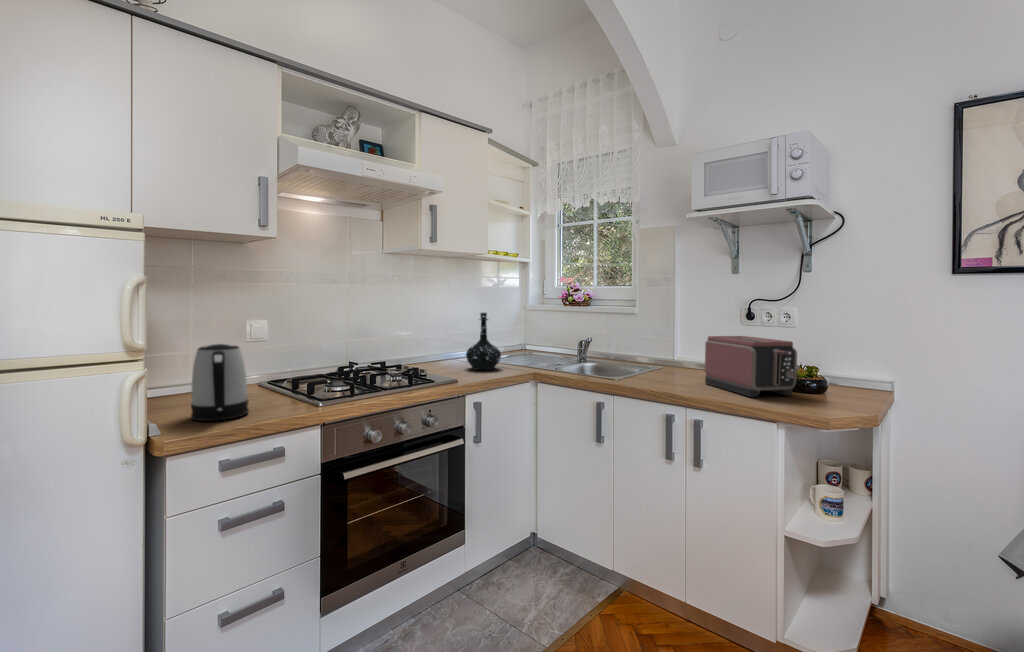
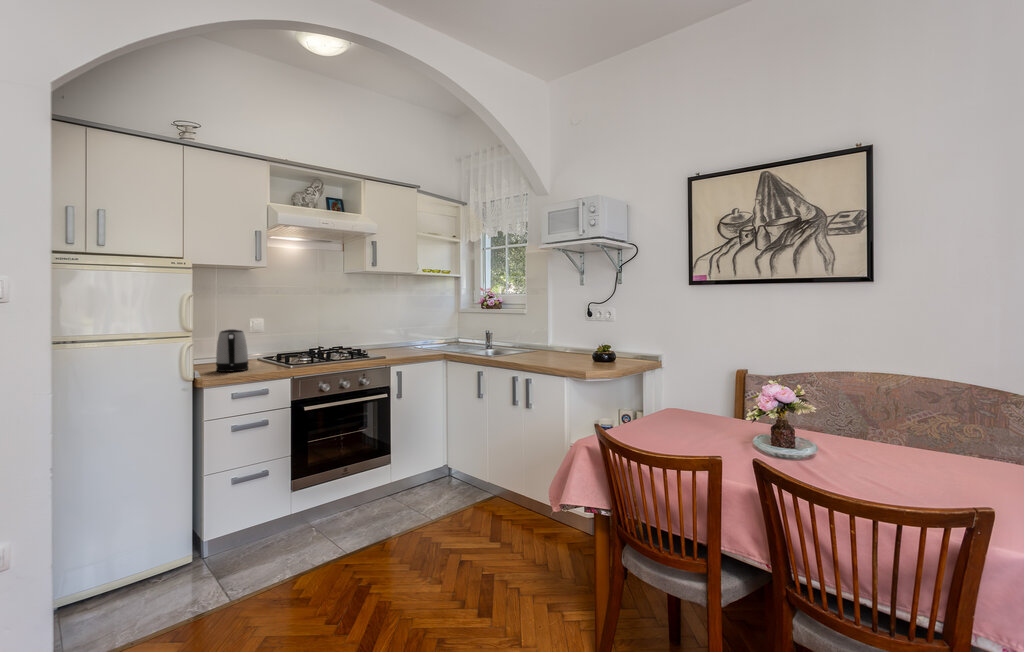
bottle: present [466,313,501,370] -> none [399,314,424,353]
toaster: present [705,336,797,397] -> none [546,327,590,363]

